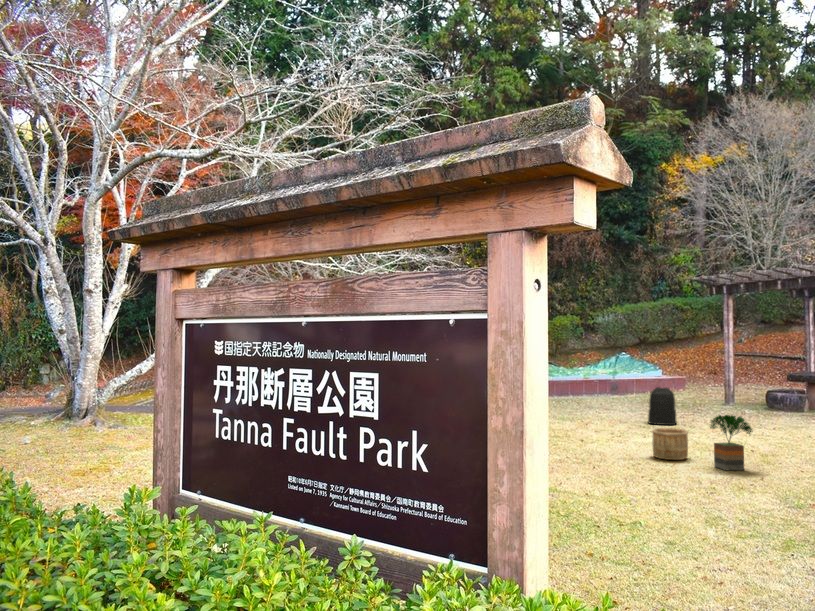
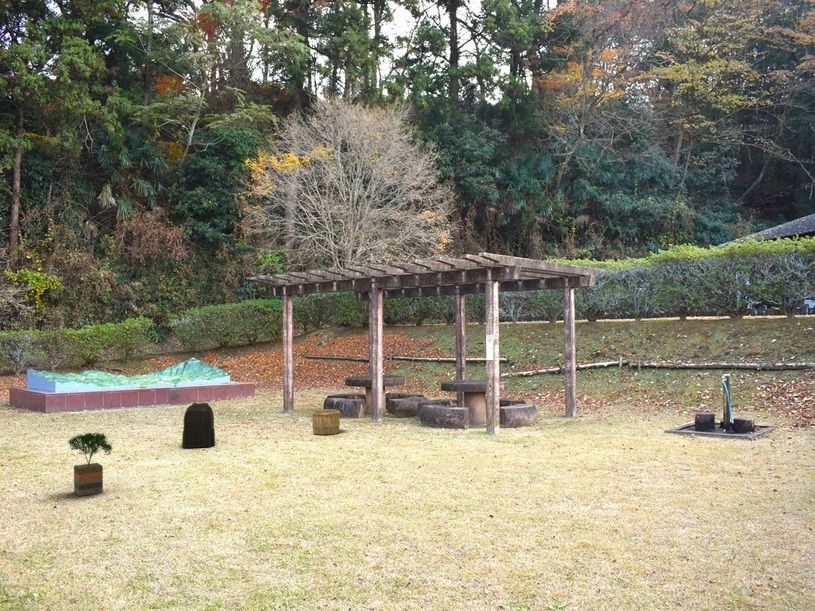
potted tree: present [710,415,753,470] -> present [68,433,112,496]
wooden bucket: present [652,428,688,460] -> present [312,409,340,435]

